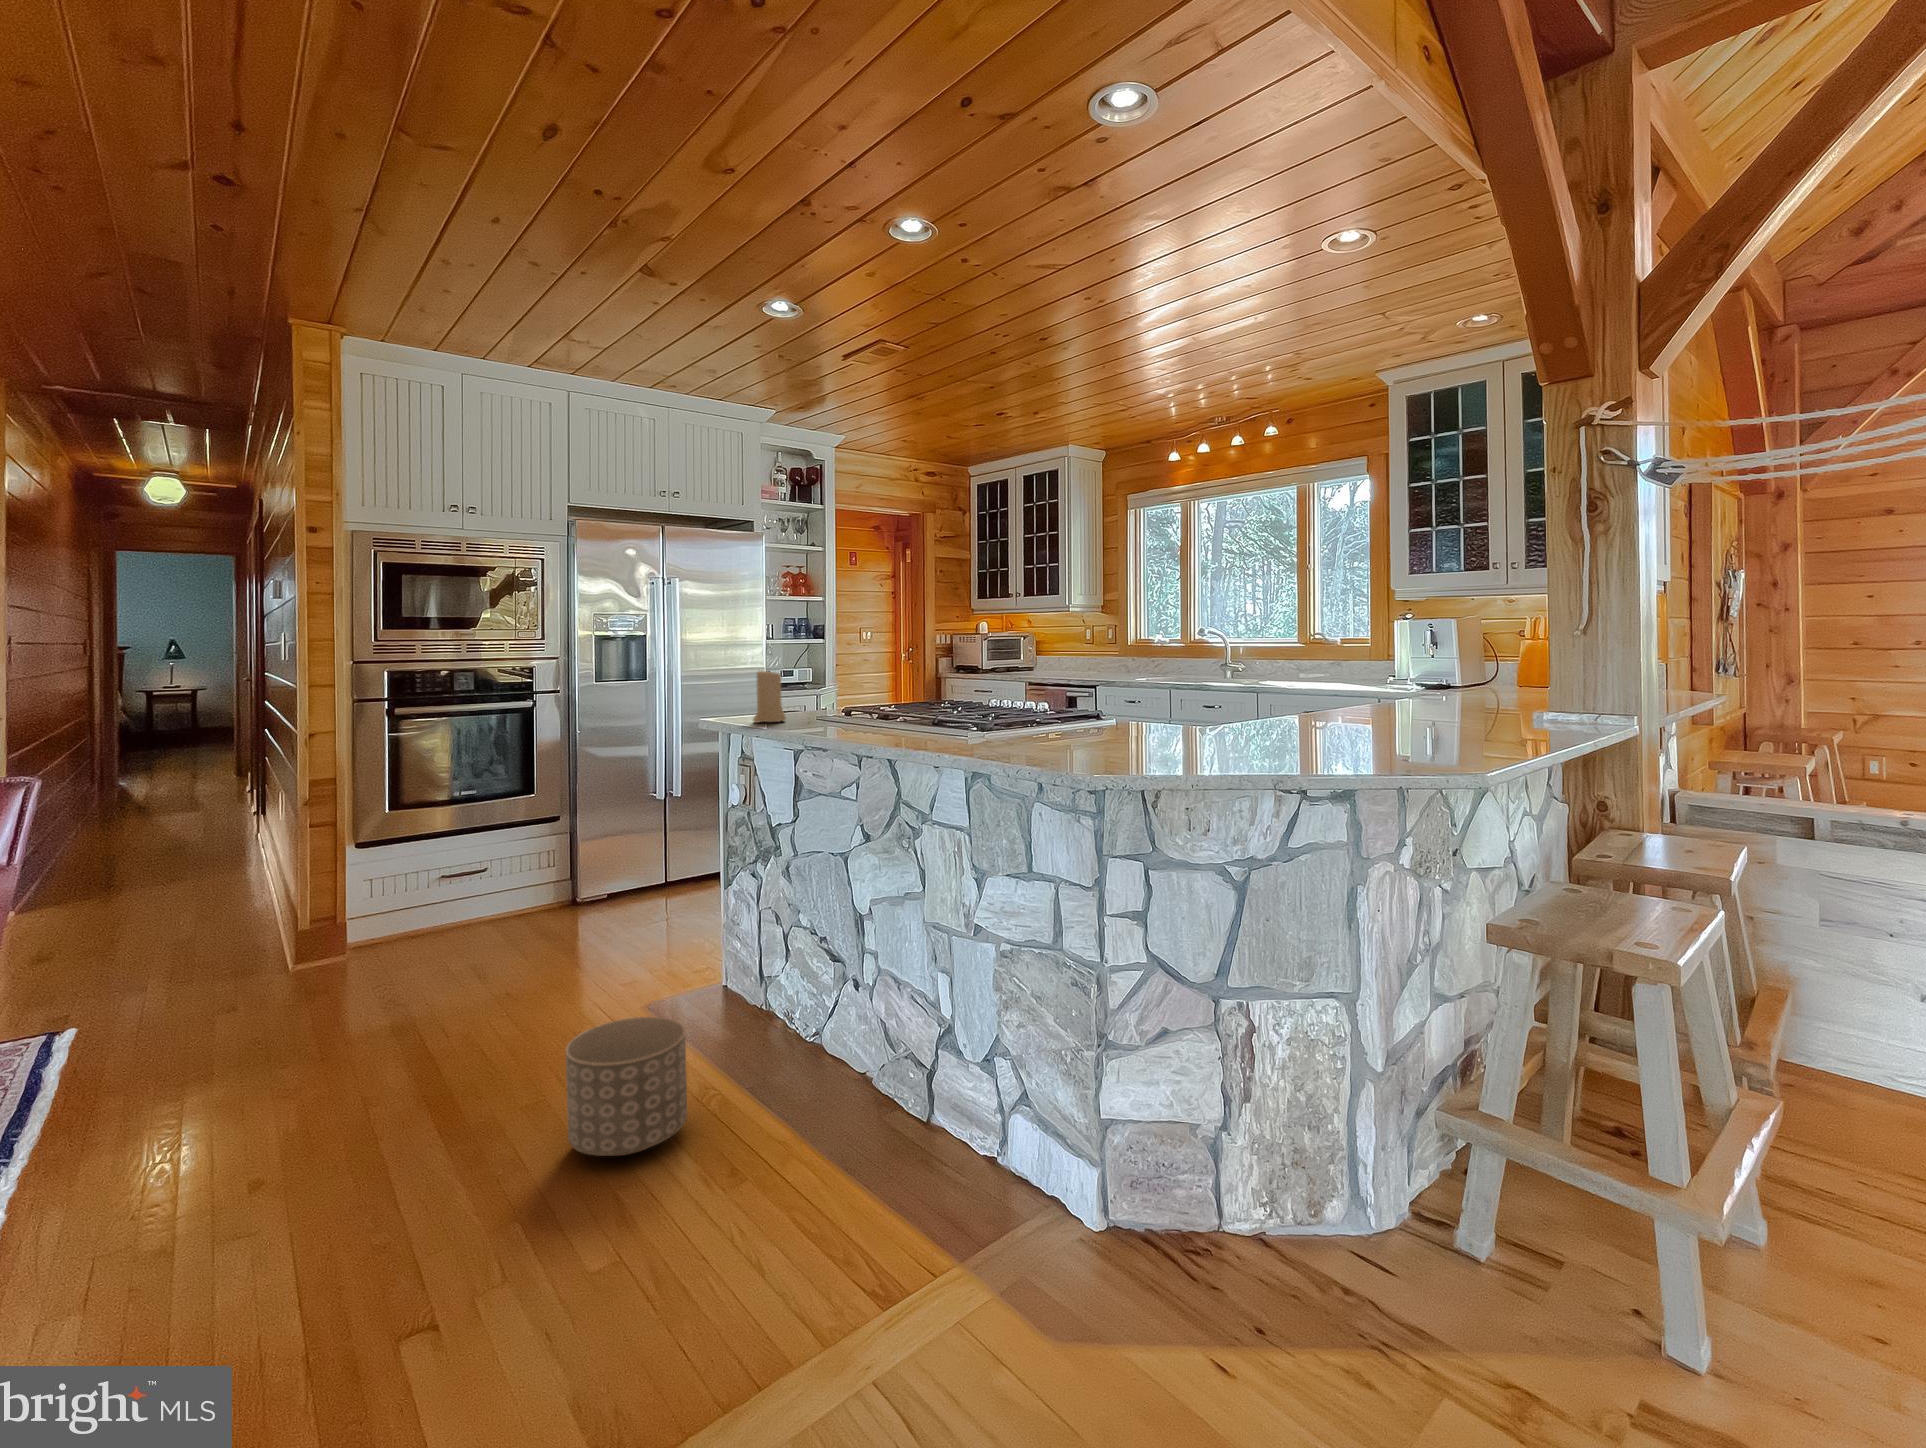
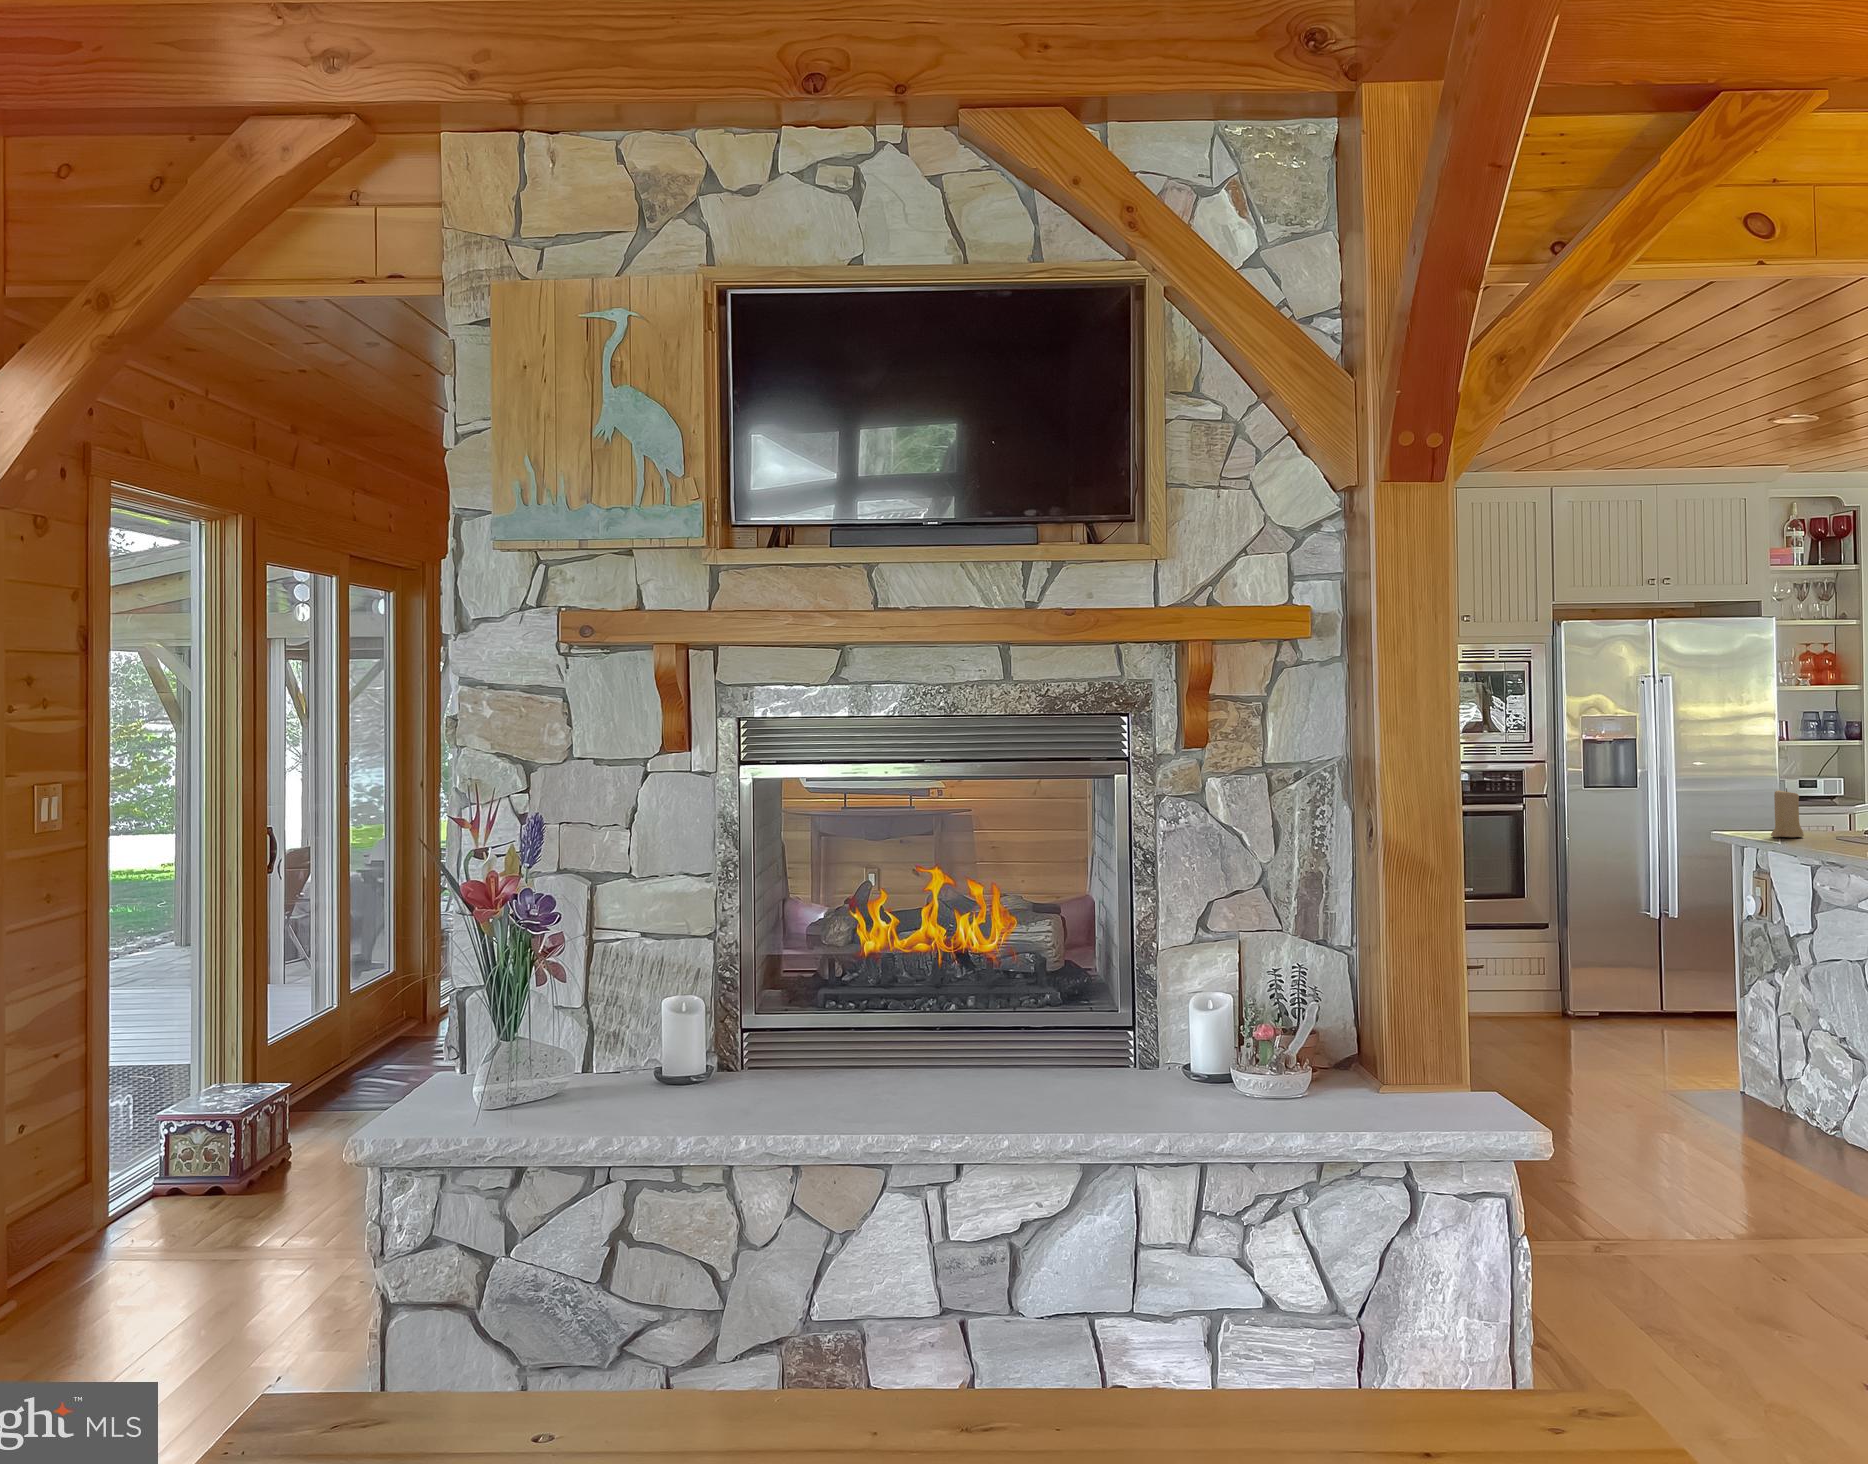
planter: present [566,1017,688,1156] -> none [1623,1067,1719,1161]

